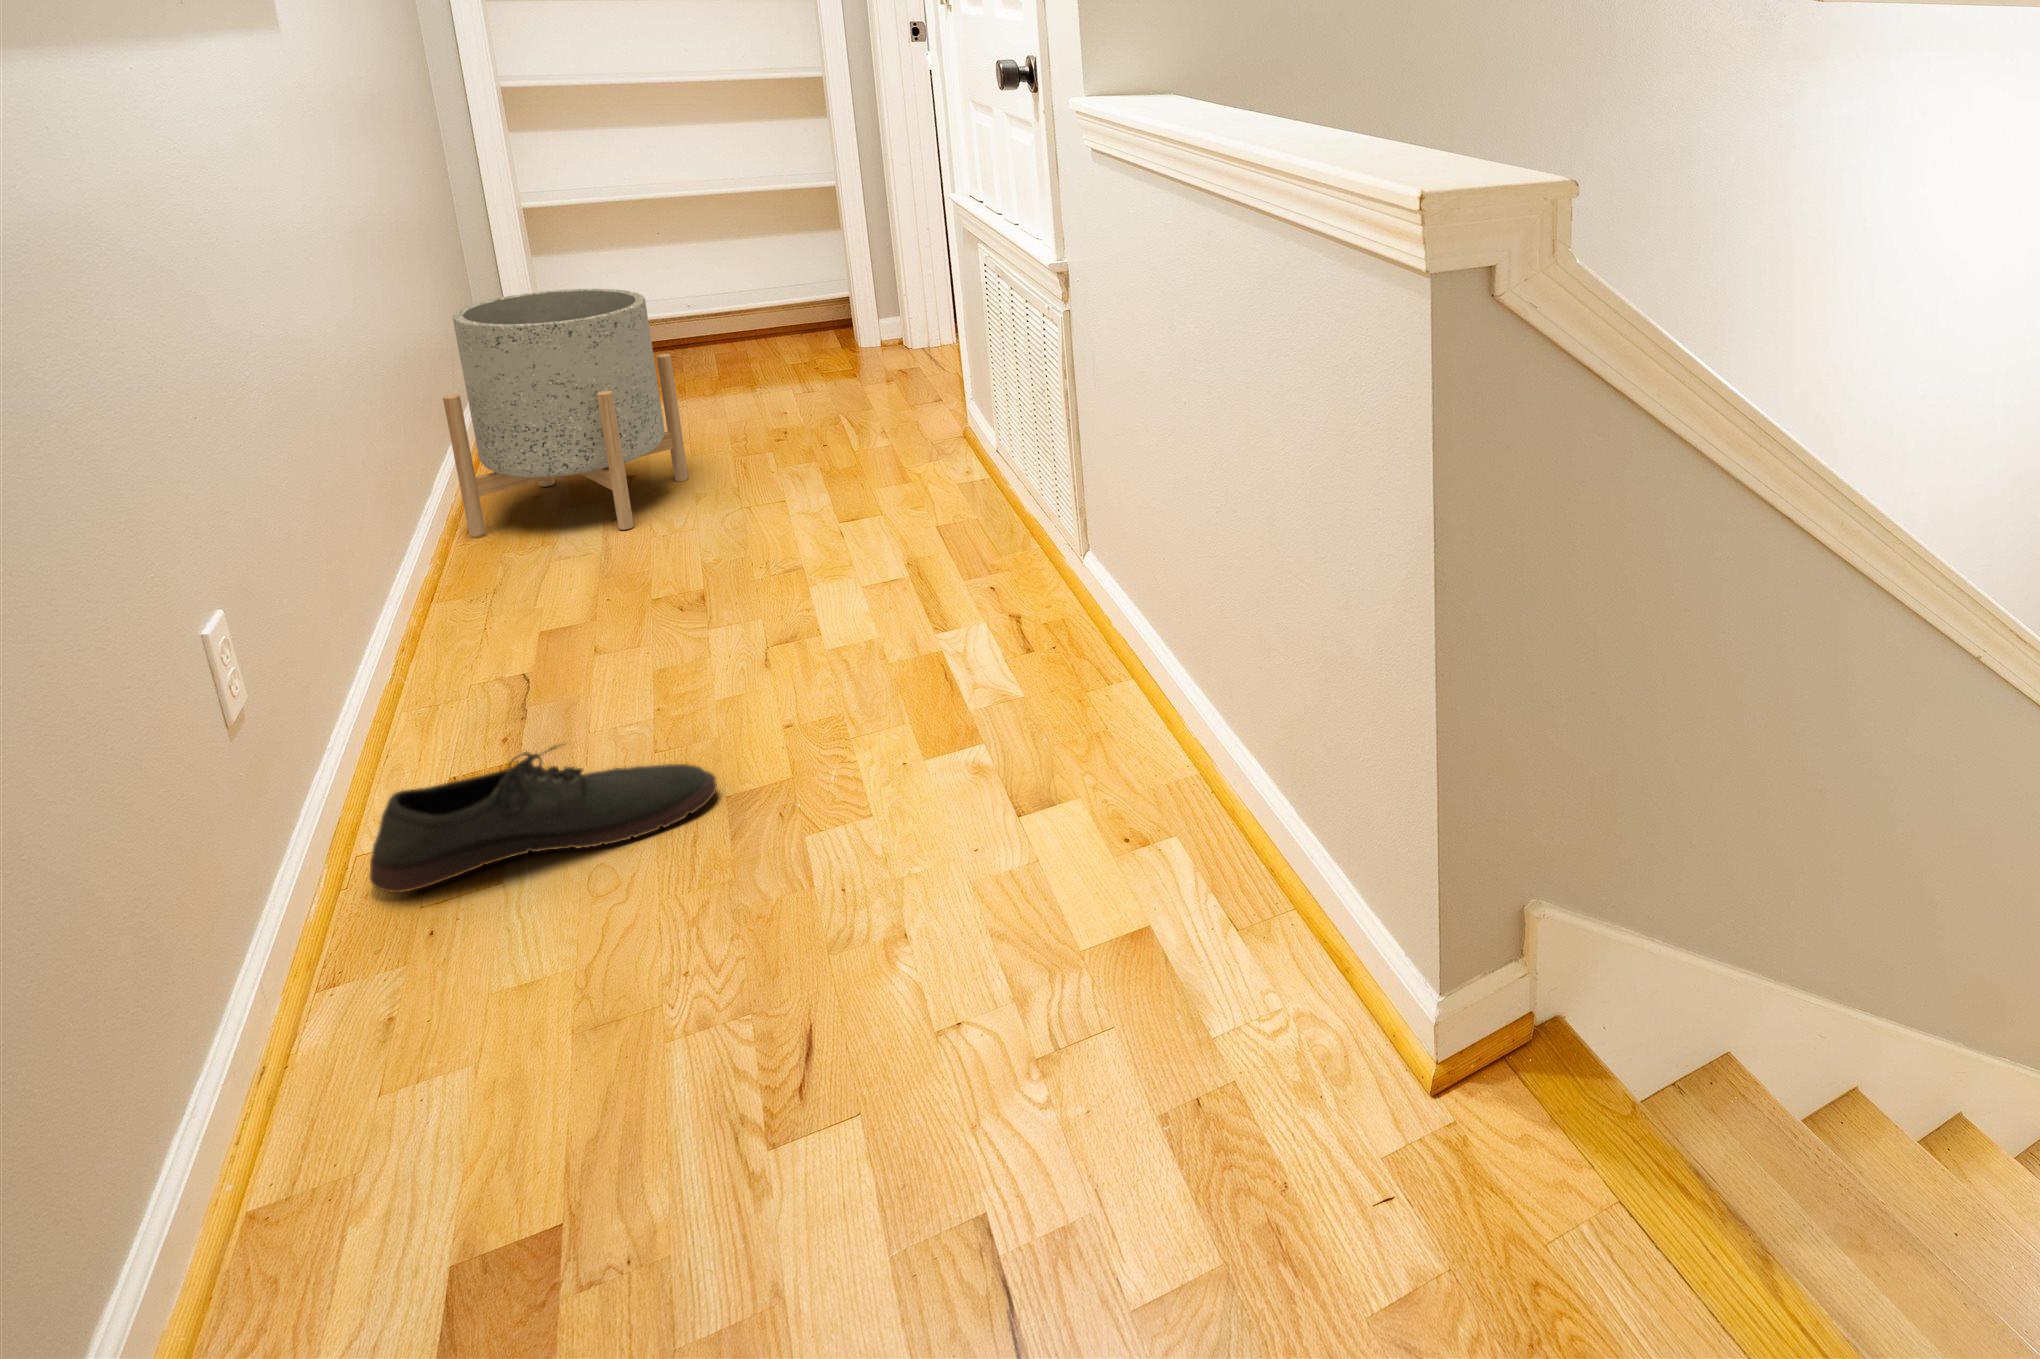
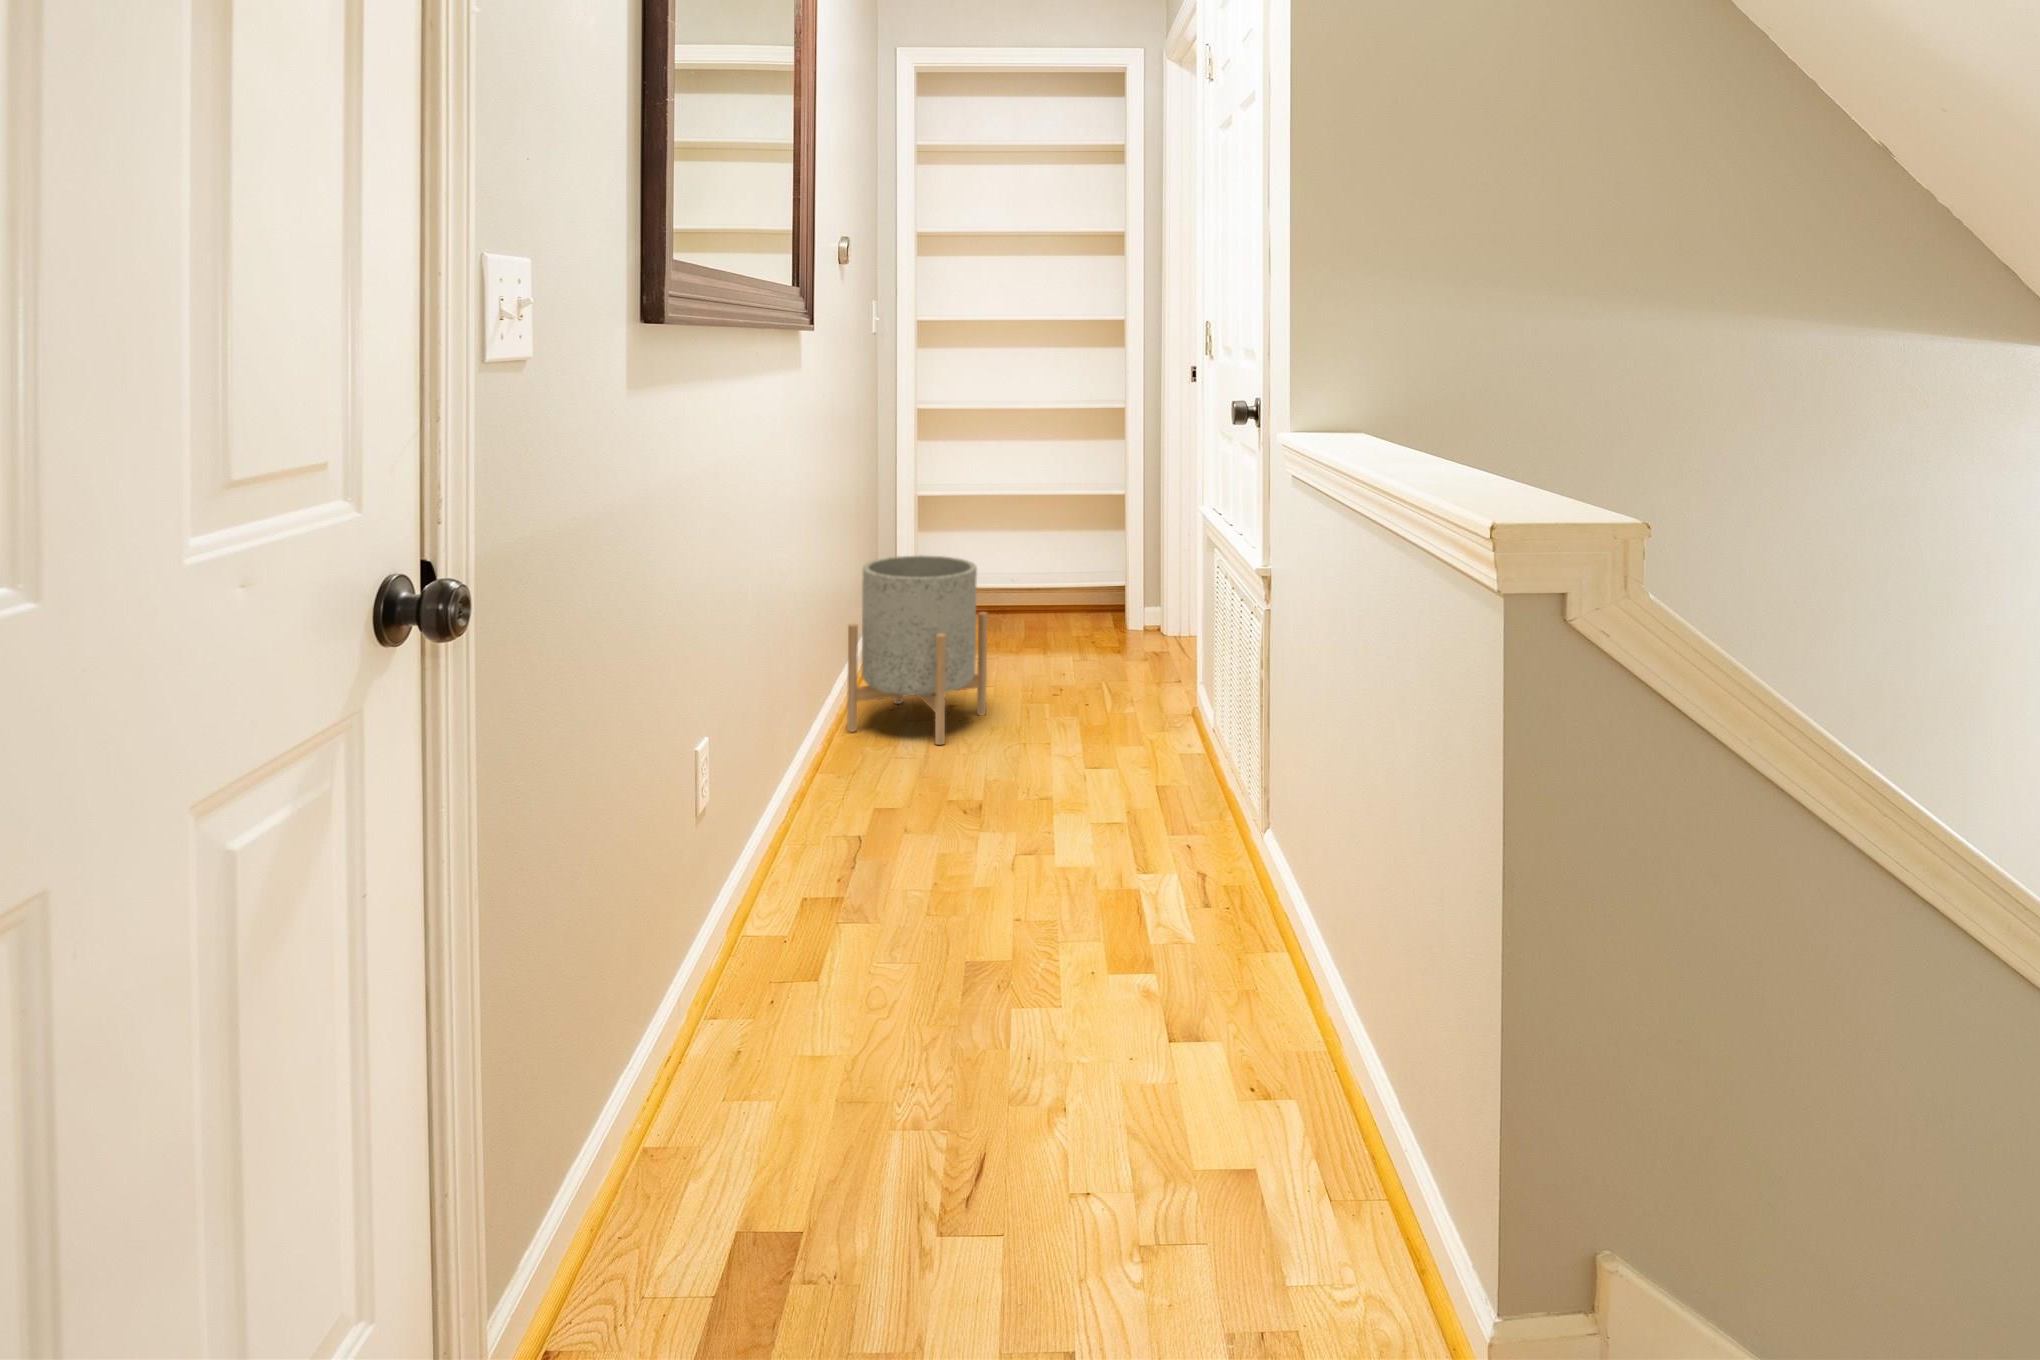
shoe: present [370,744,717,893] -> none [751,884,959,974]

